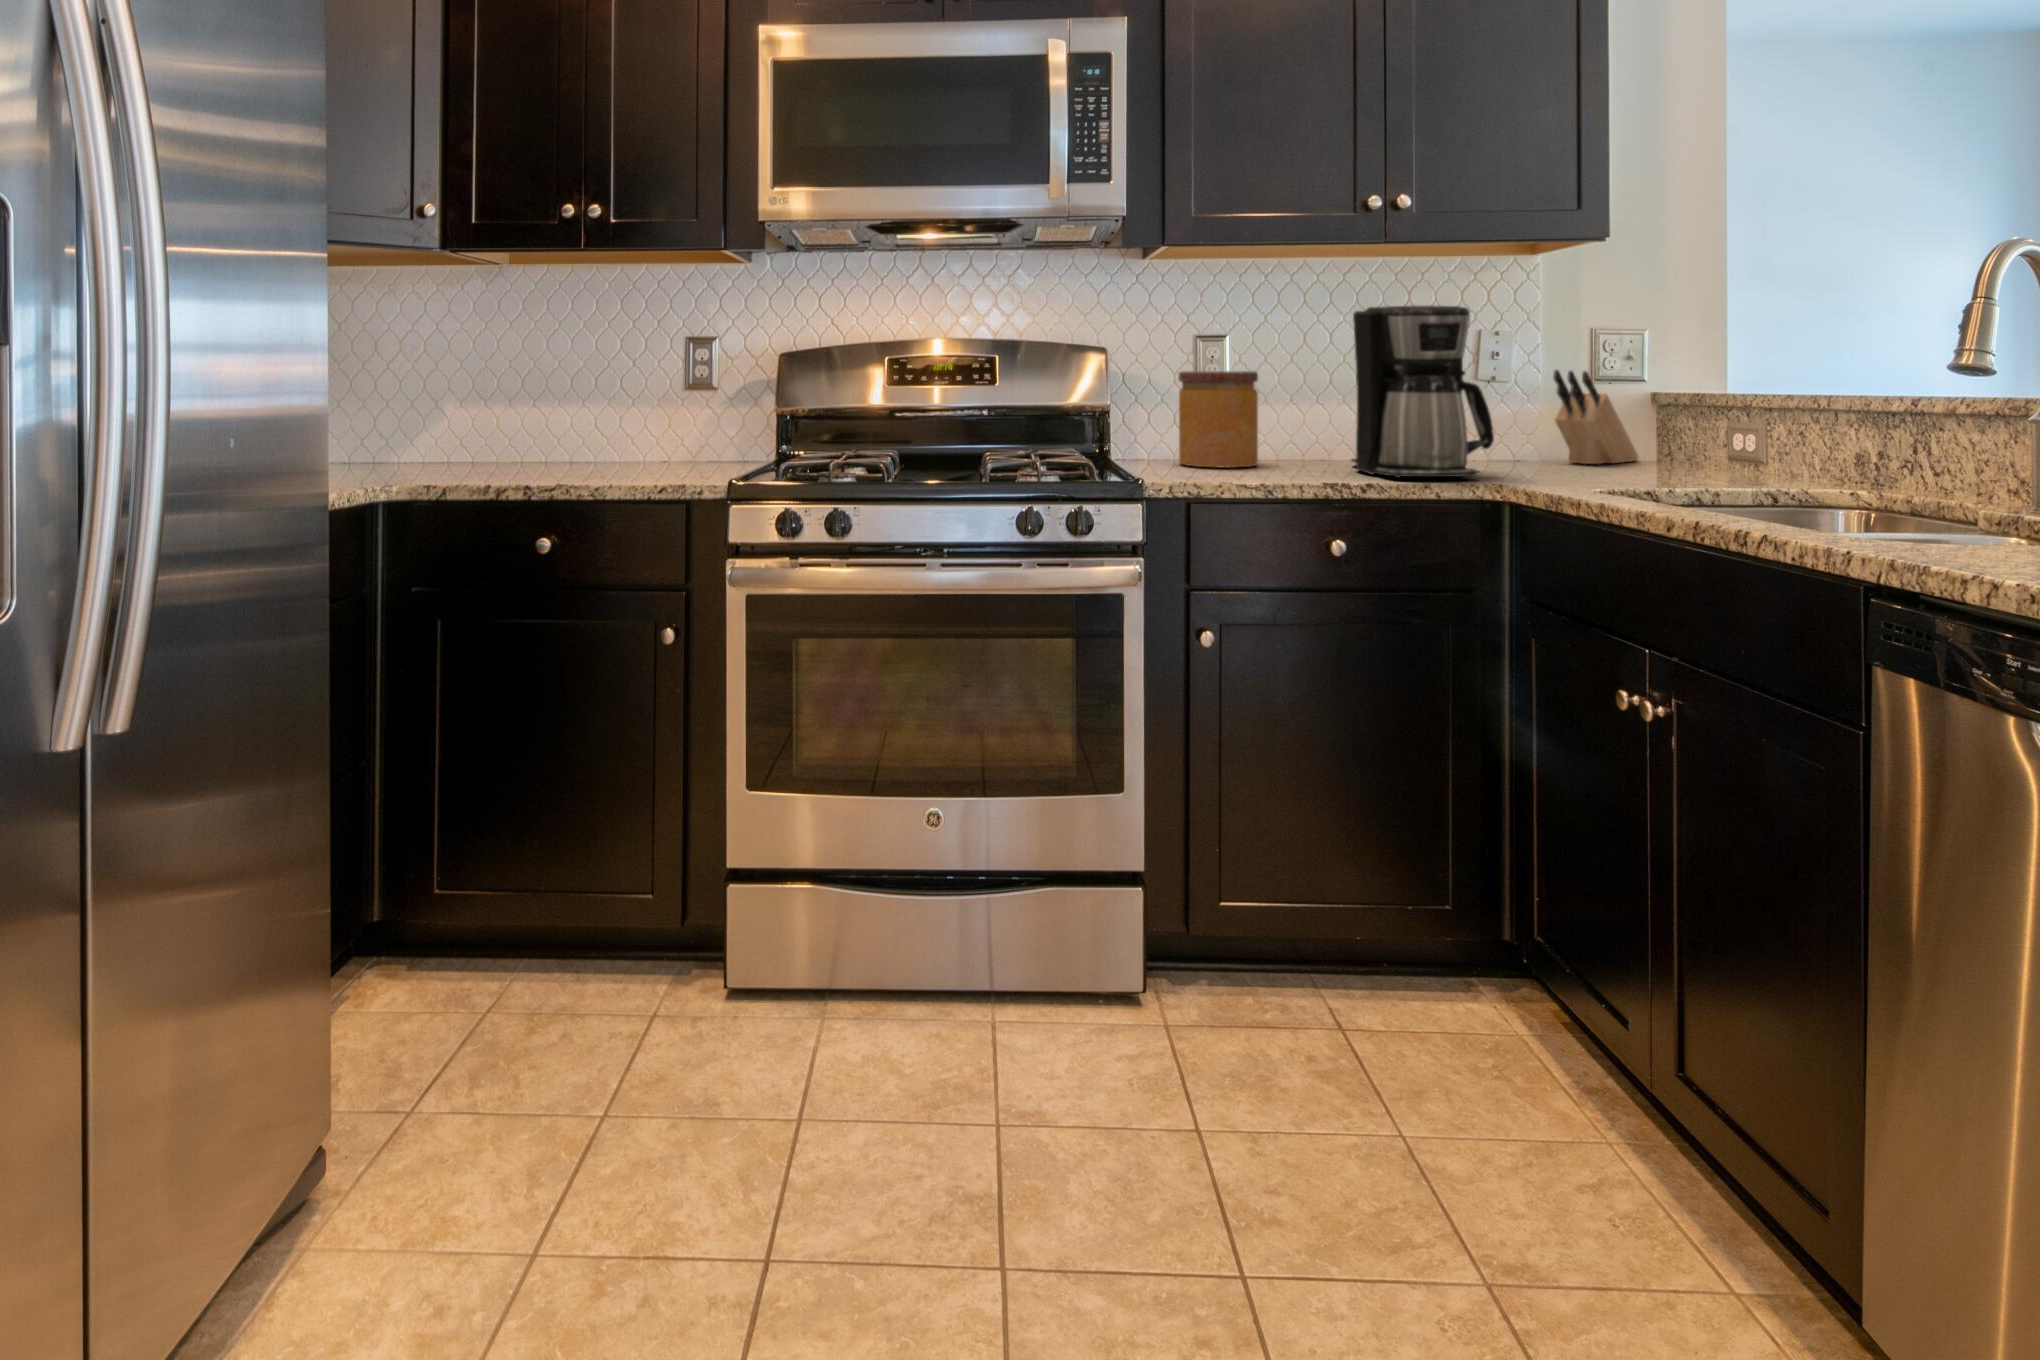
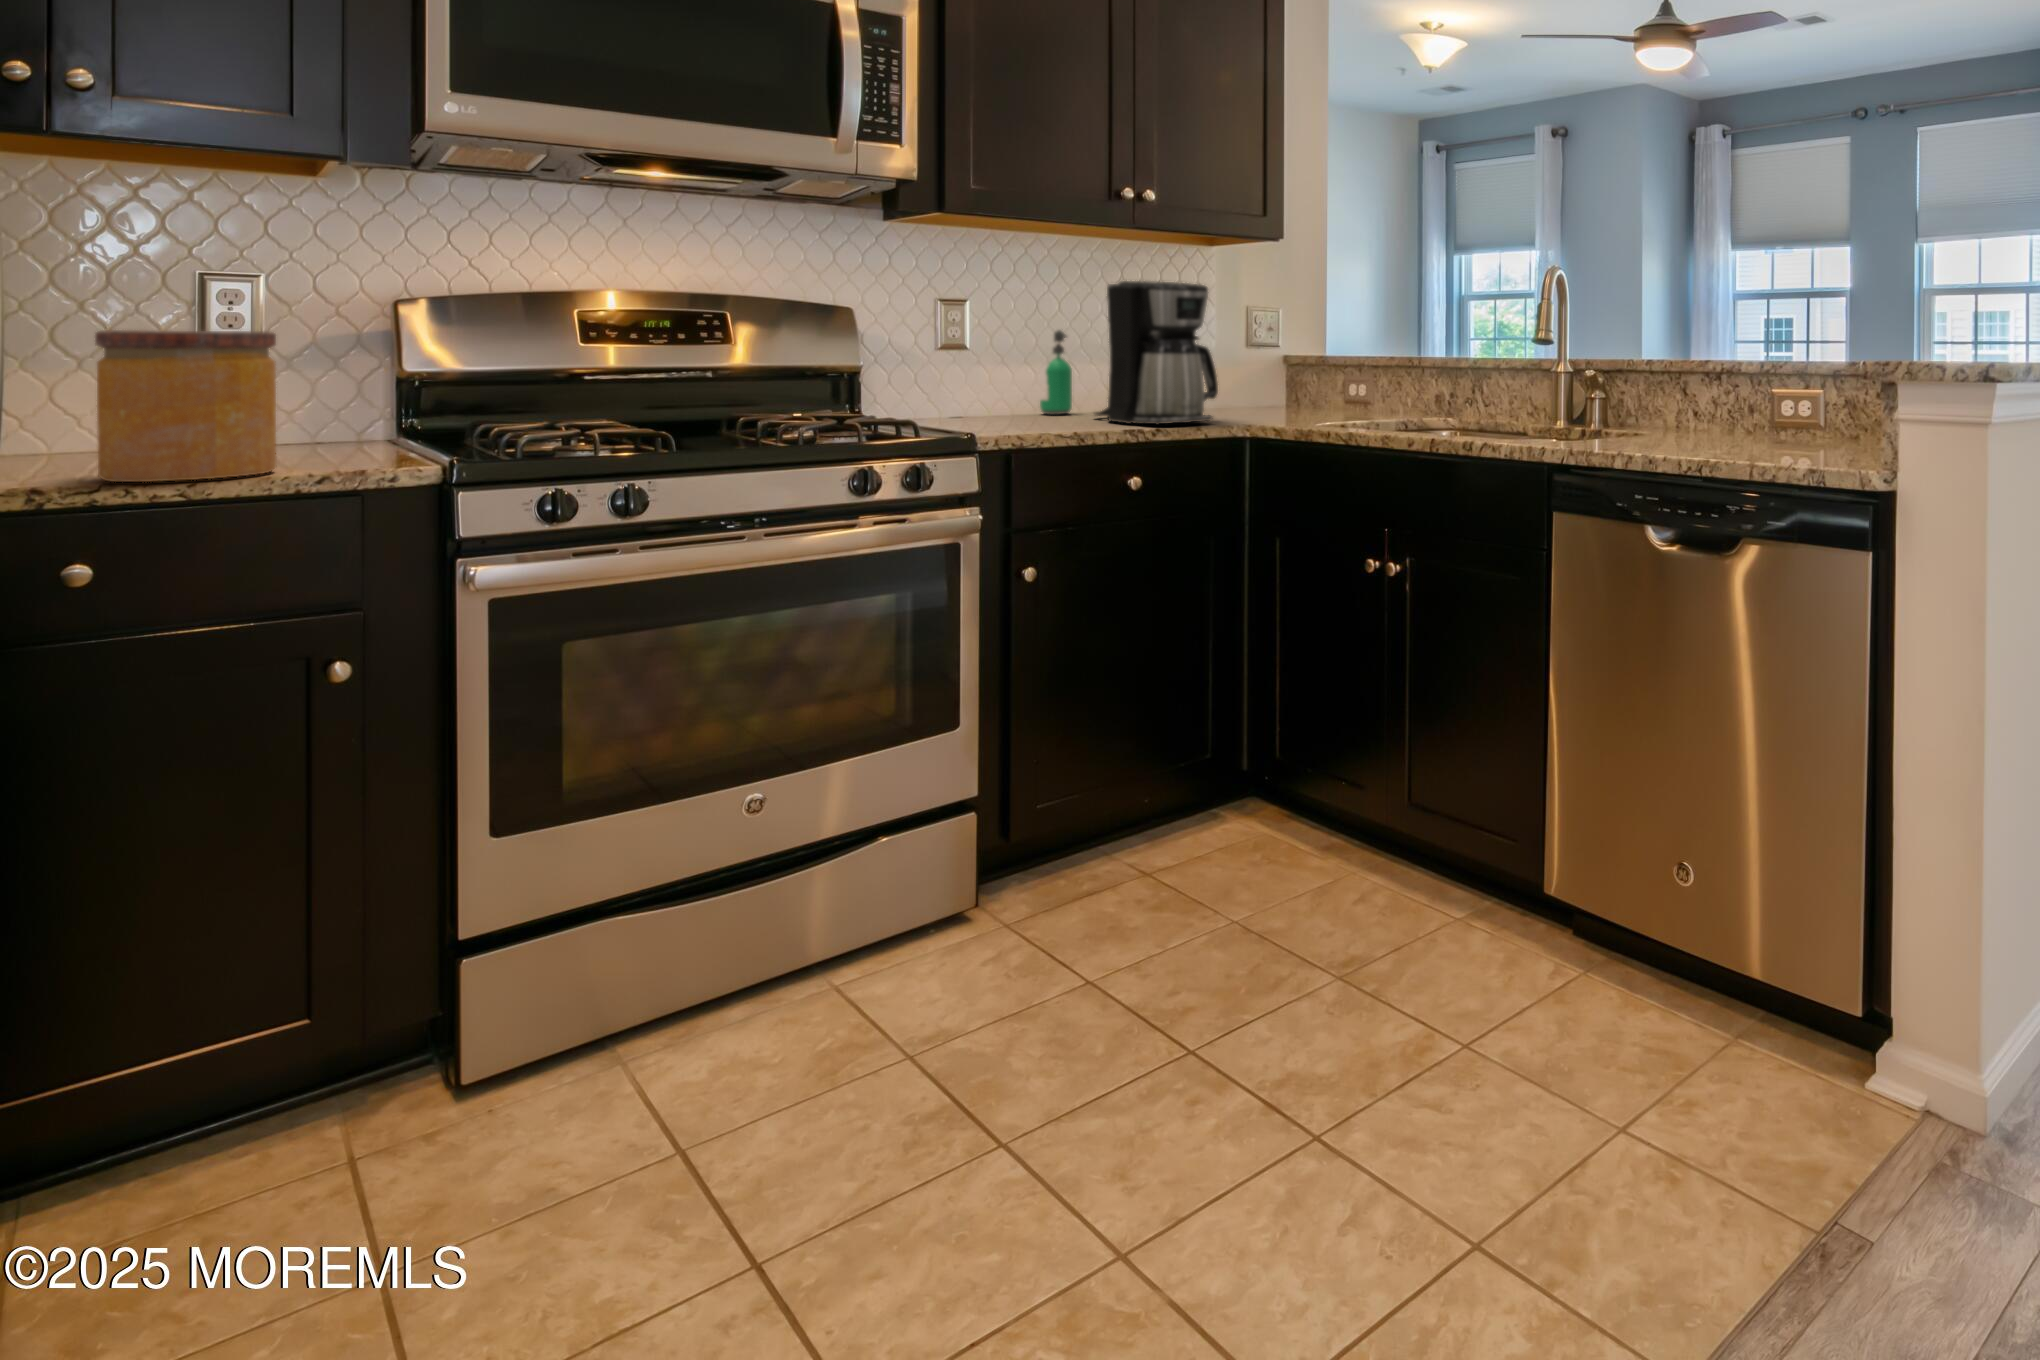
soap dispenser: none [1308,361,1343,459] -> present [1040,330,1072,415]
knife block: present [1553,370,1638,464] -> none [1233,337,1280,409]
jar: present [1178,371,1258,468] -> present [95,330,277,482]

